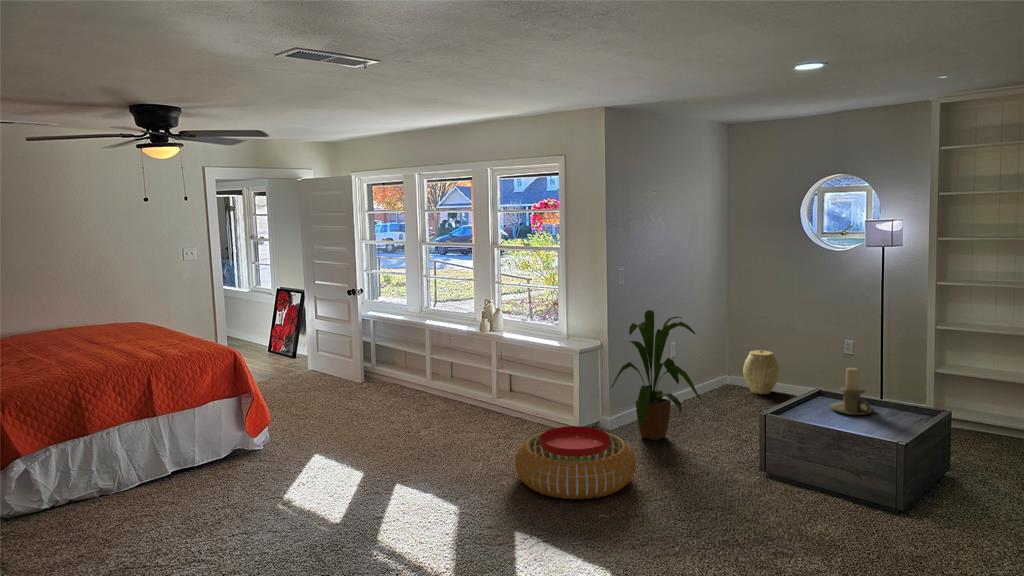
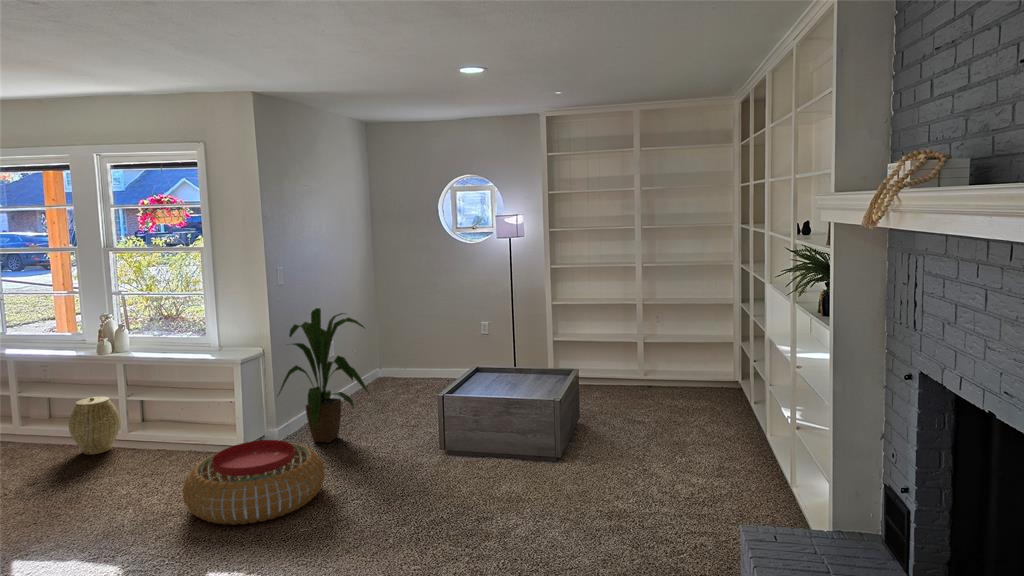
woven basket: present [743,350,779,394] -> present [69,397,121,454]
candle holder: present [829,368,874,415] -> none [490,343,526,385]

